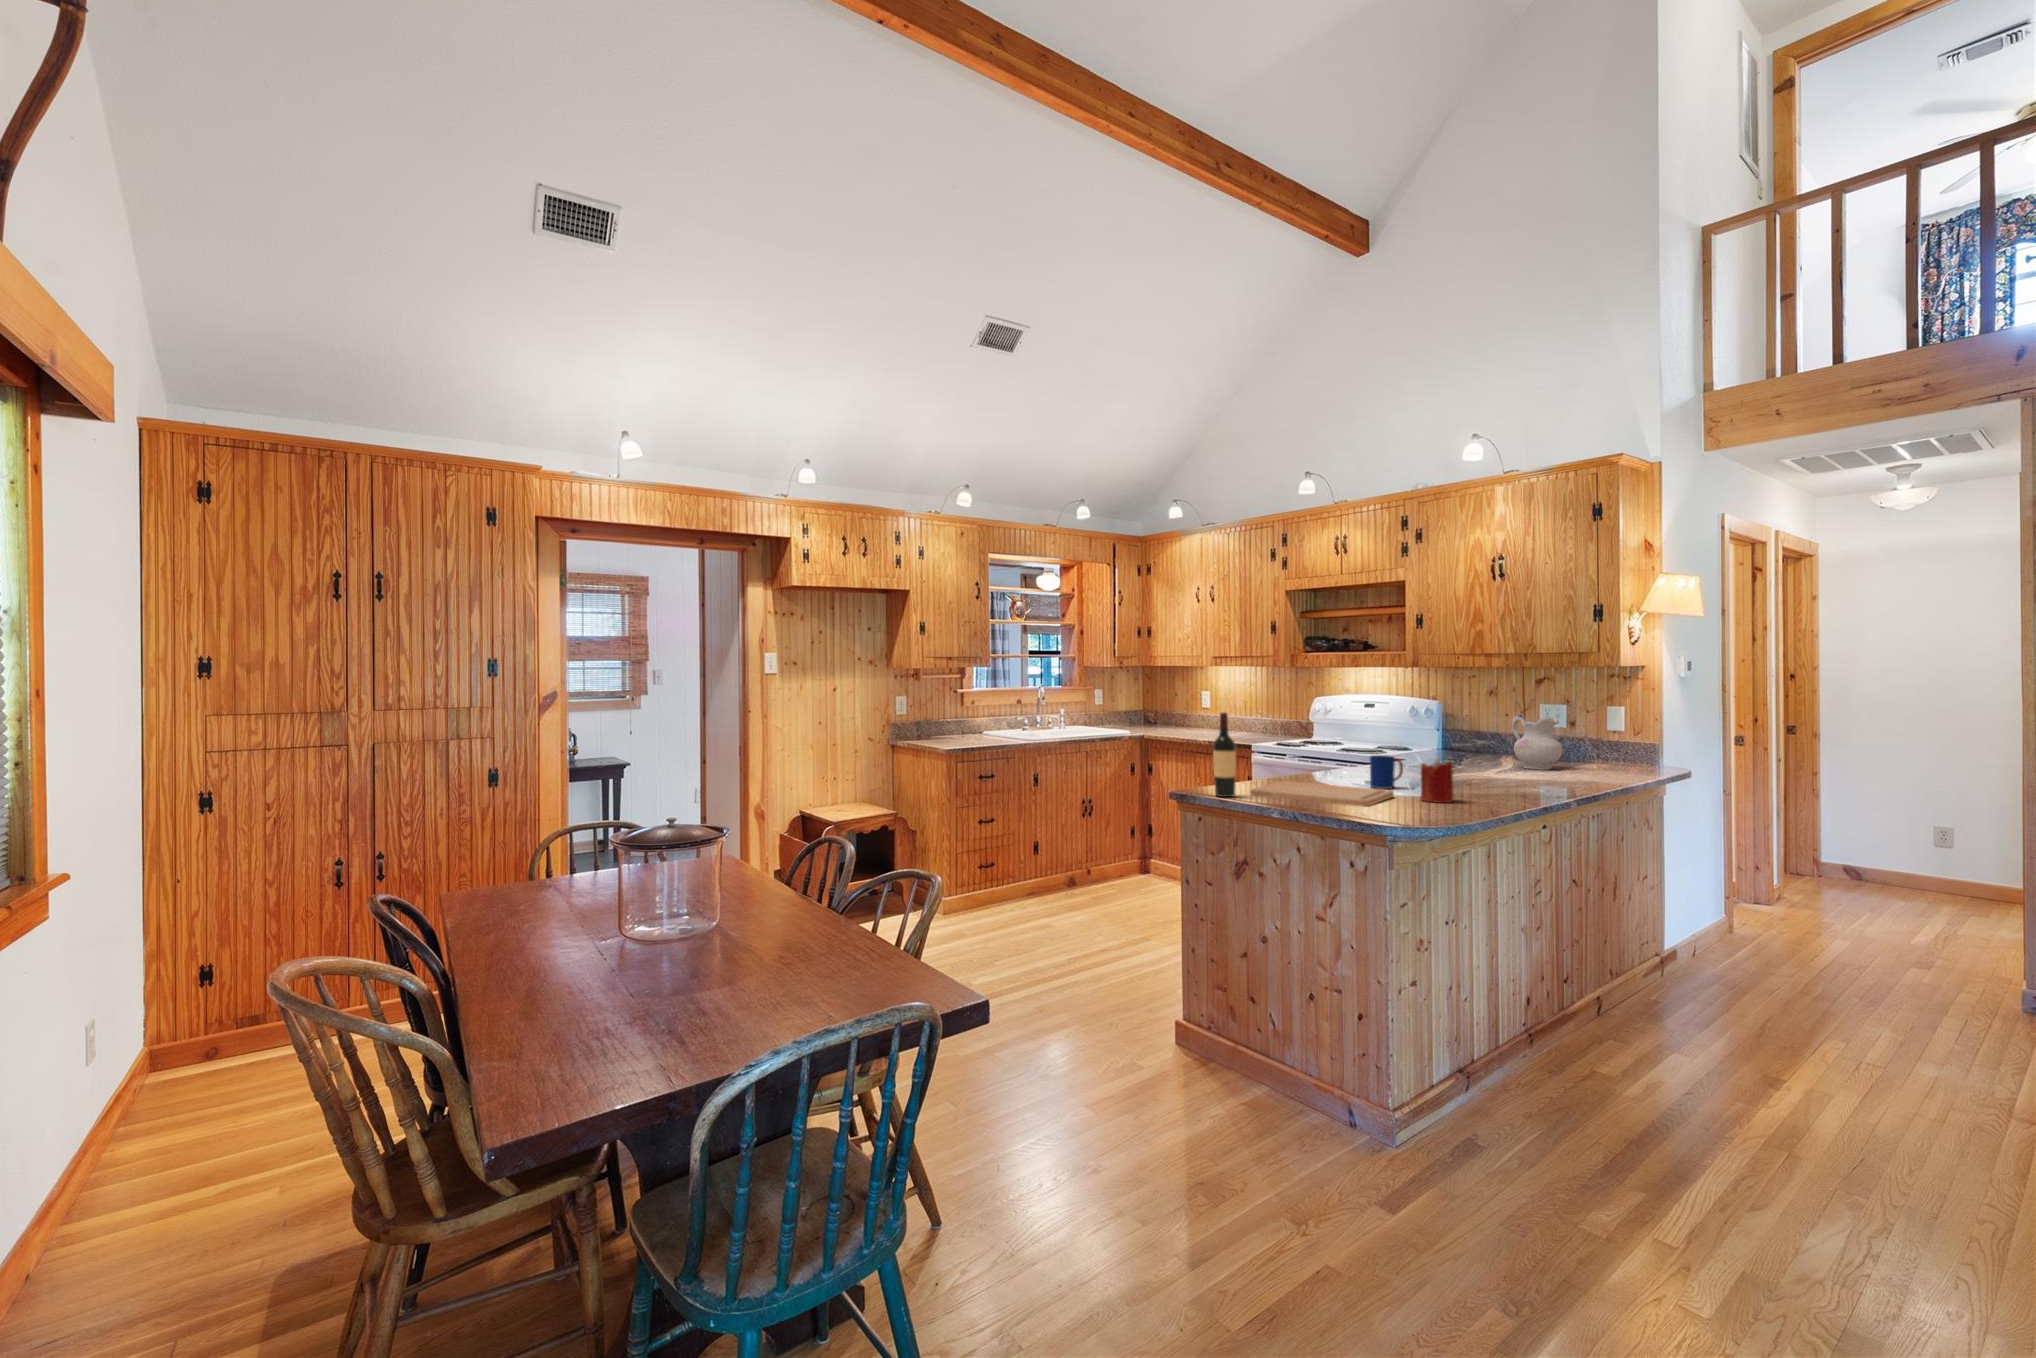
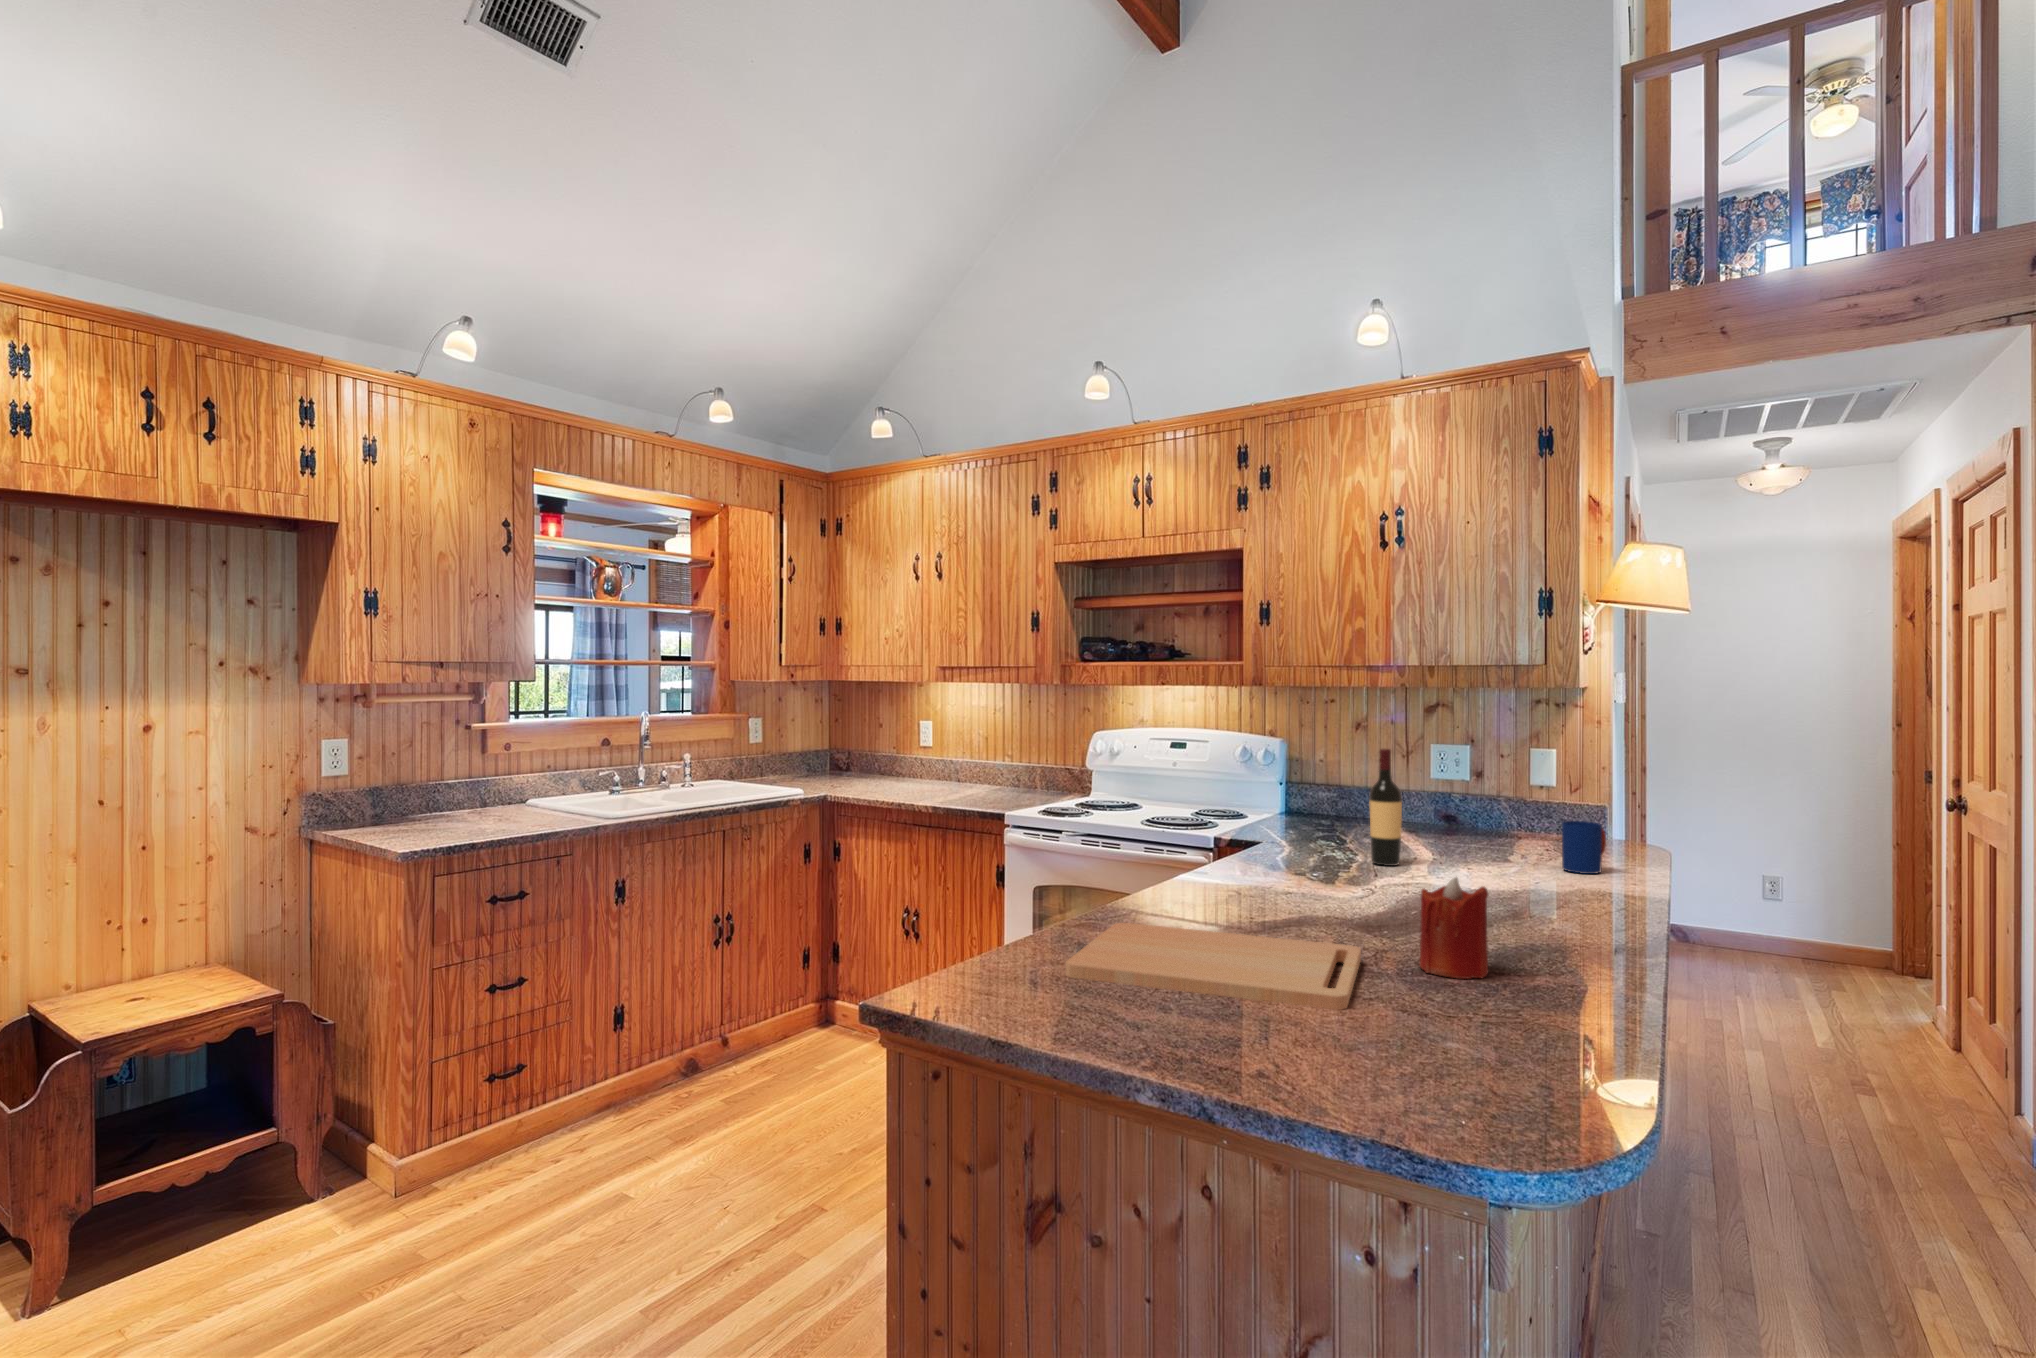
wine bottle: present [1213,712,1236,797] -> present [1369,749,1402,866]
ceramic pitcher: present [1512,714,1562,770] -> none [1422,761,1502,854]
mug: present [1370,755,1403,789] -> present [1562,821,1606,874]

